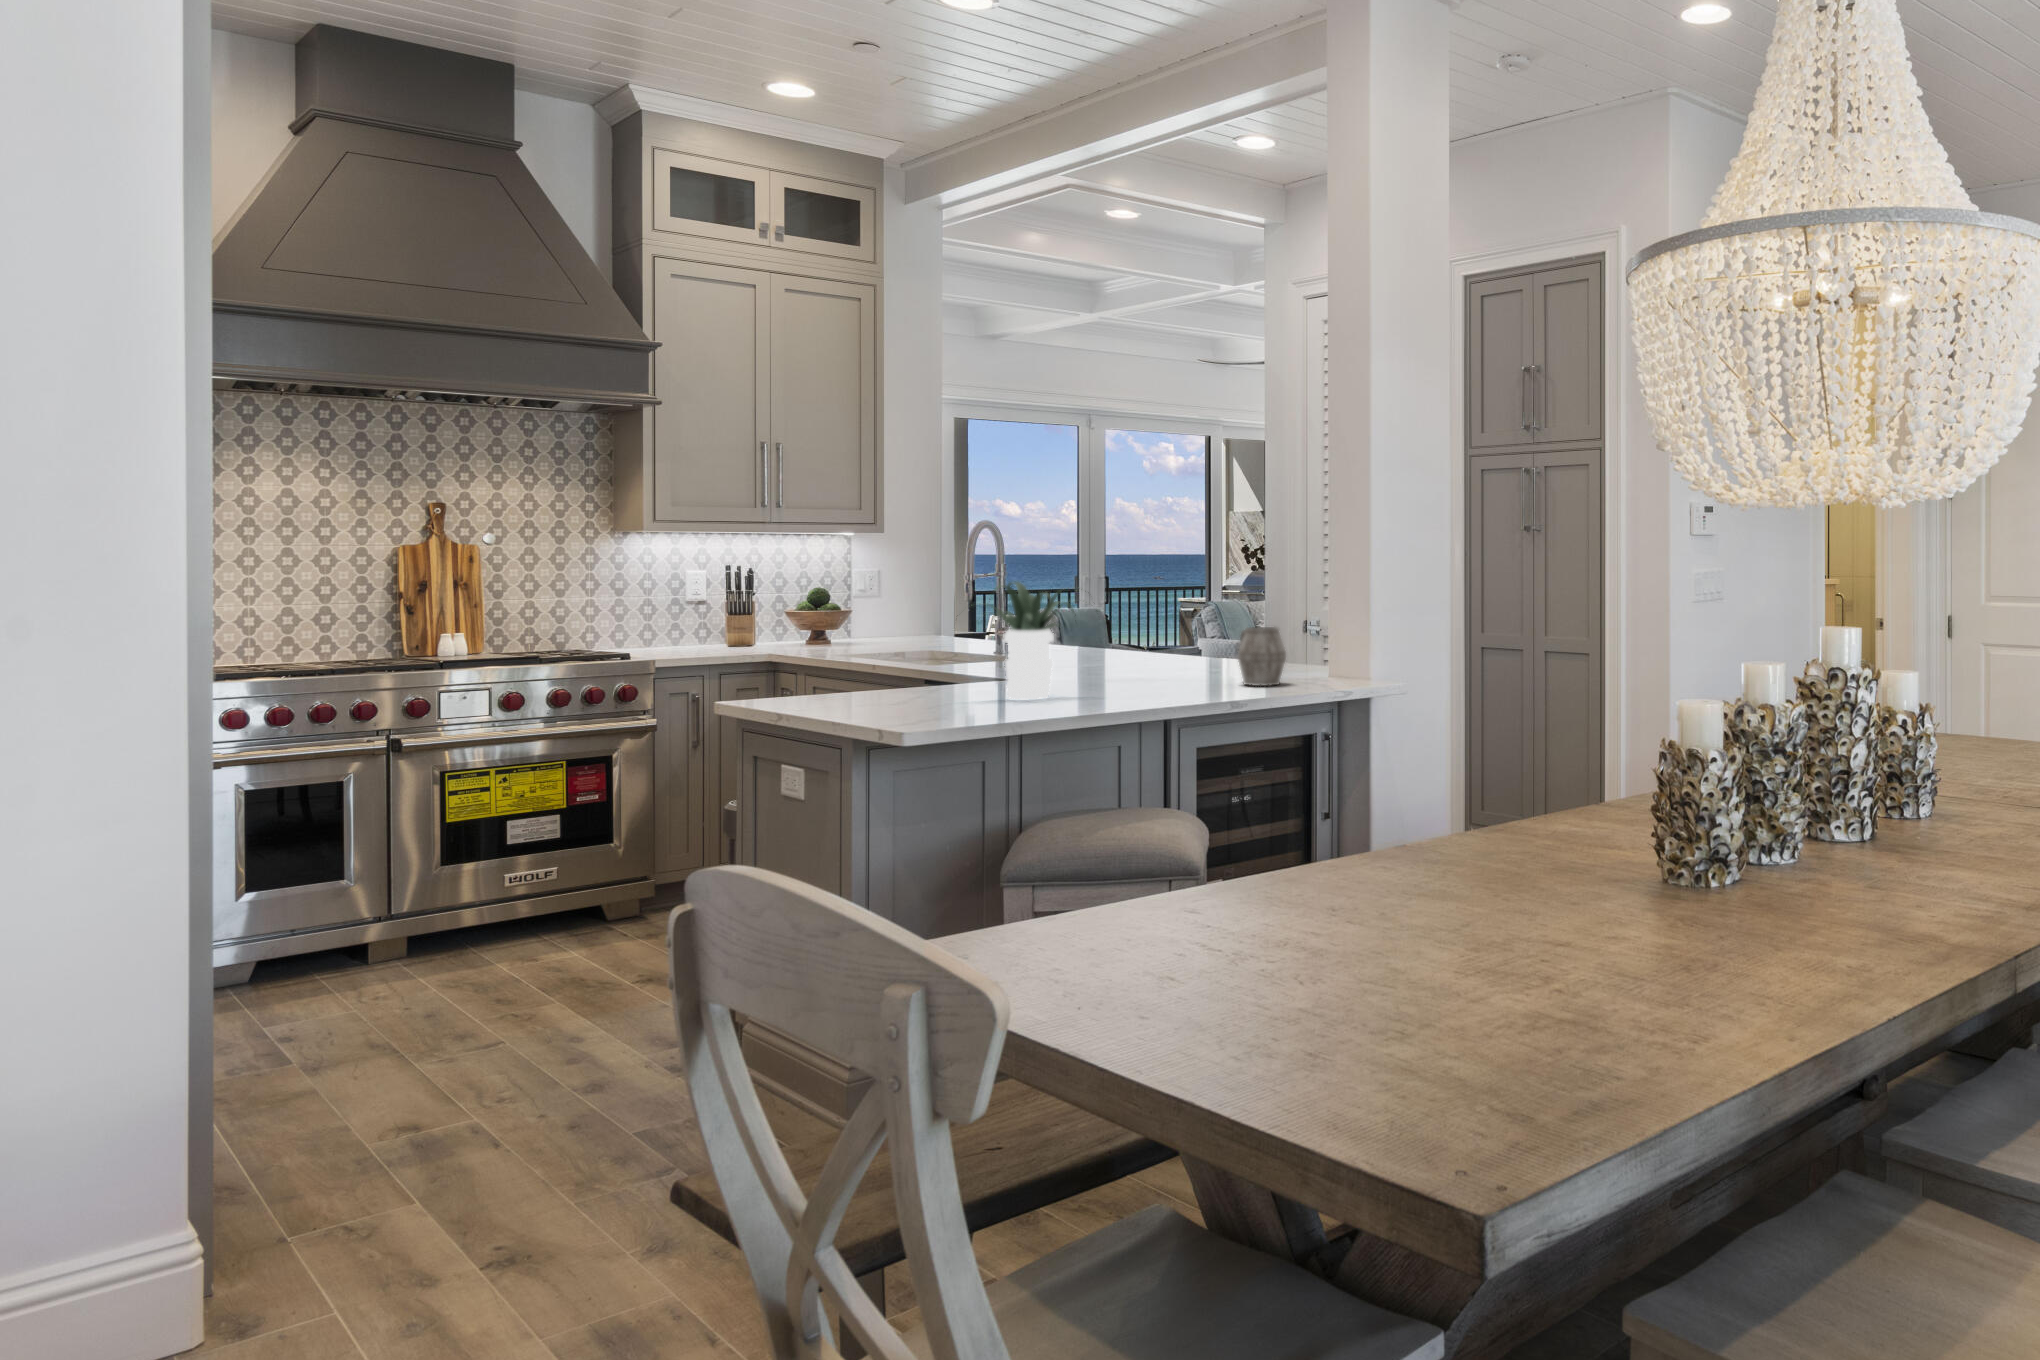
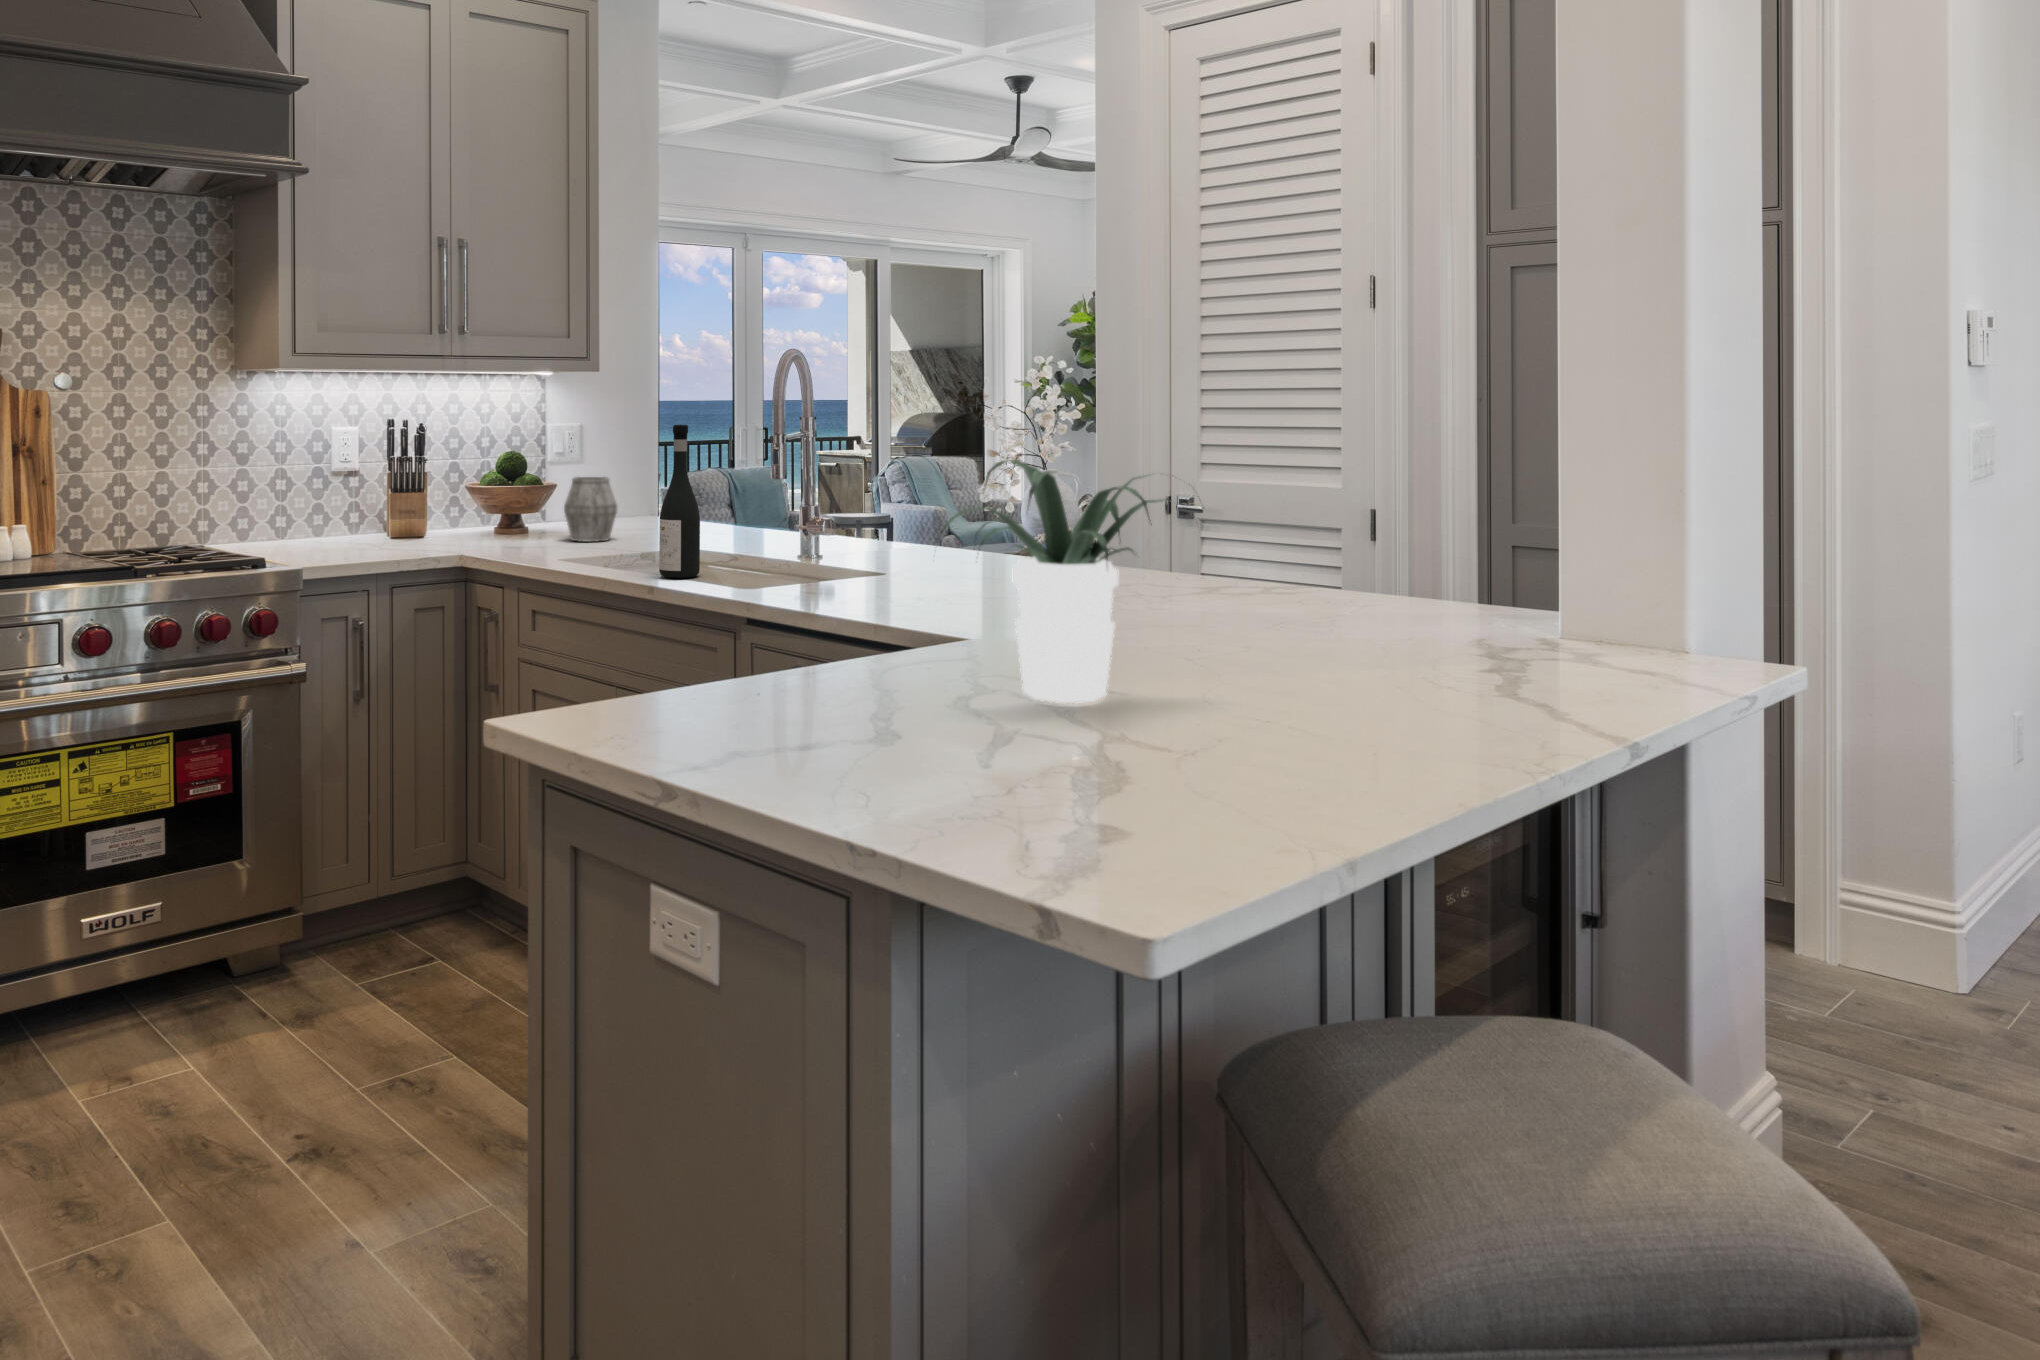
wine bottle: none [887,568,915,662] -> present [659,425,700,578]
mug: present [1238,627,1286,686] -> present [564,477,617,542]

